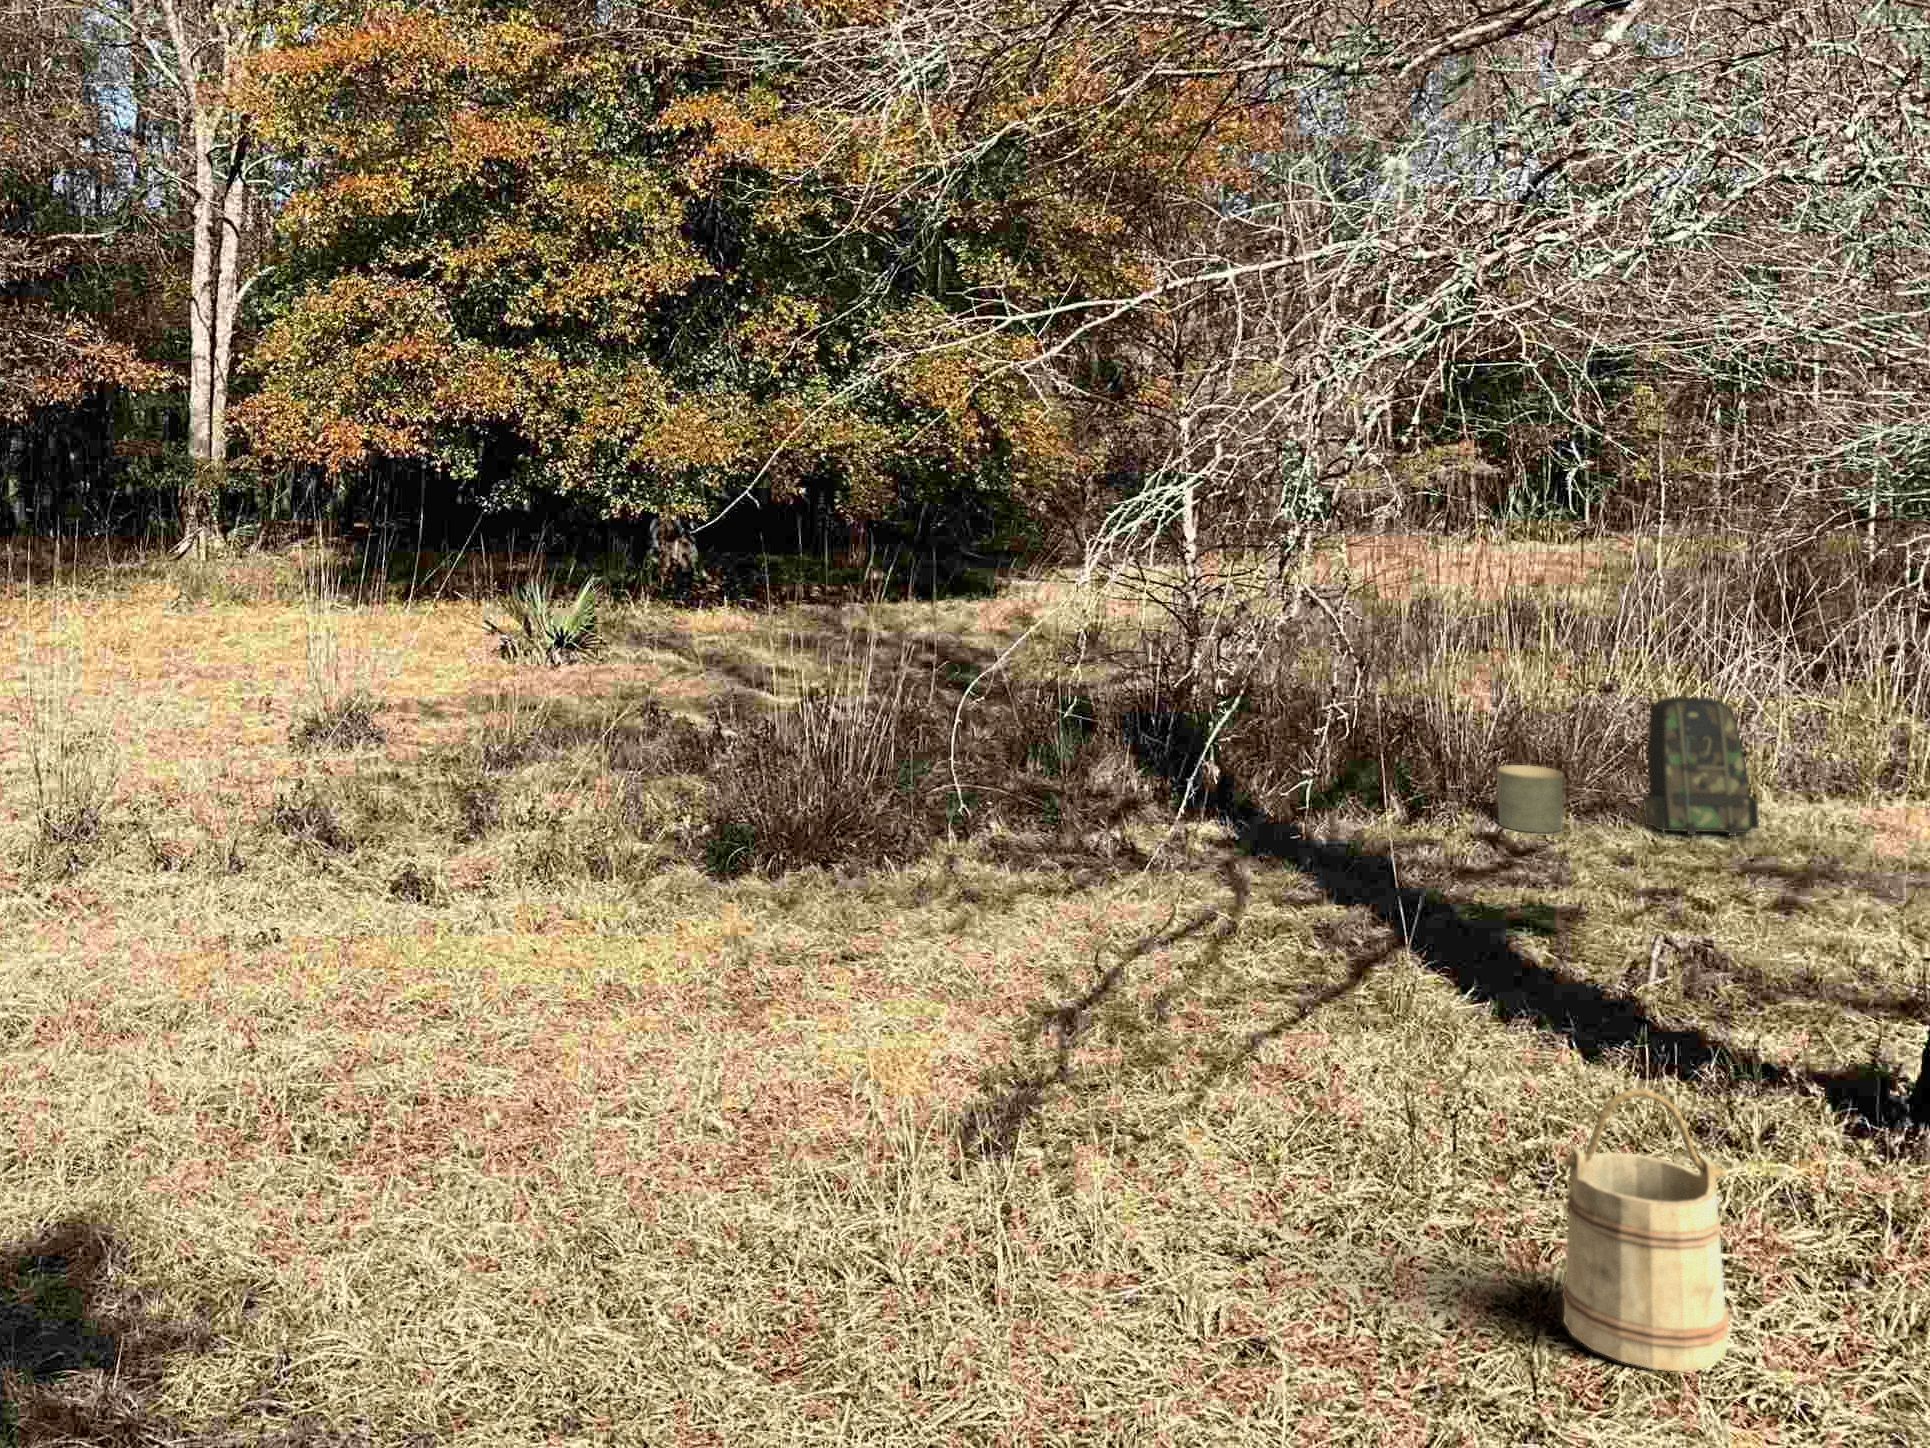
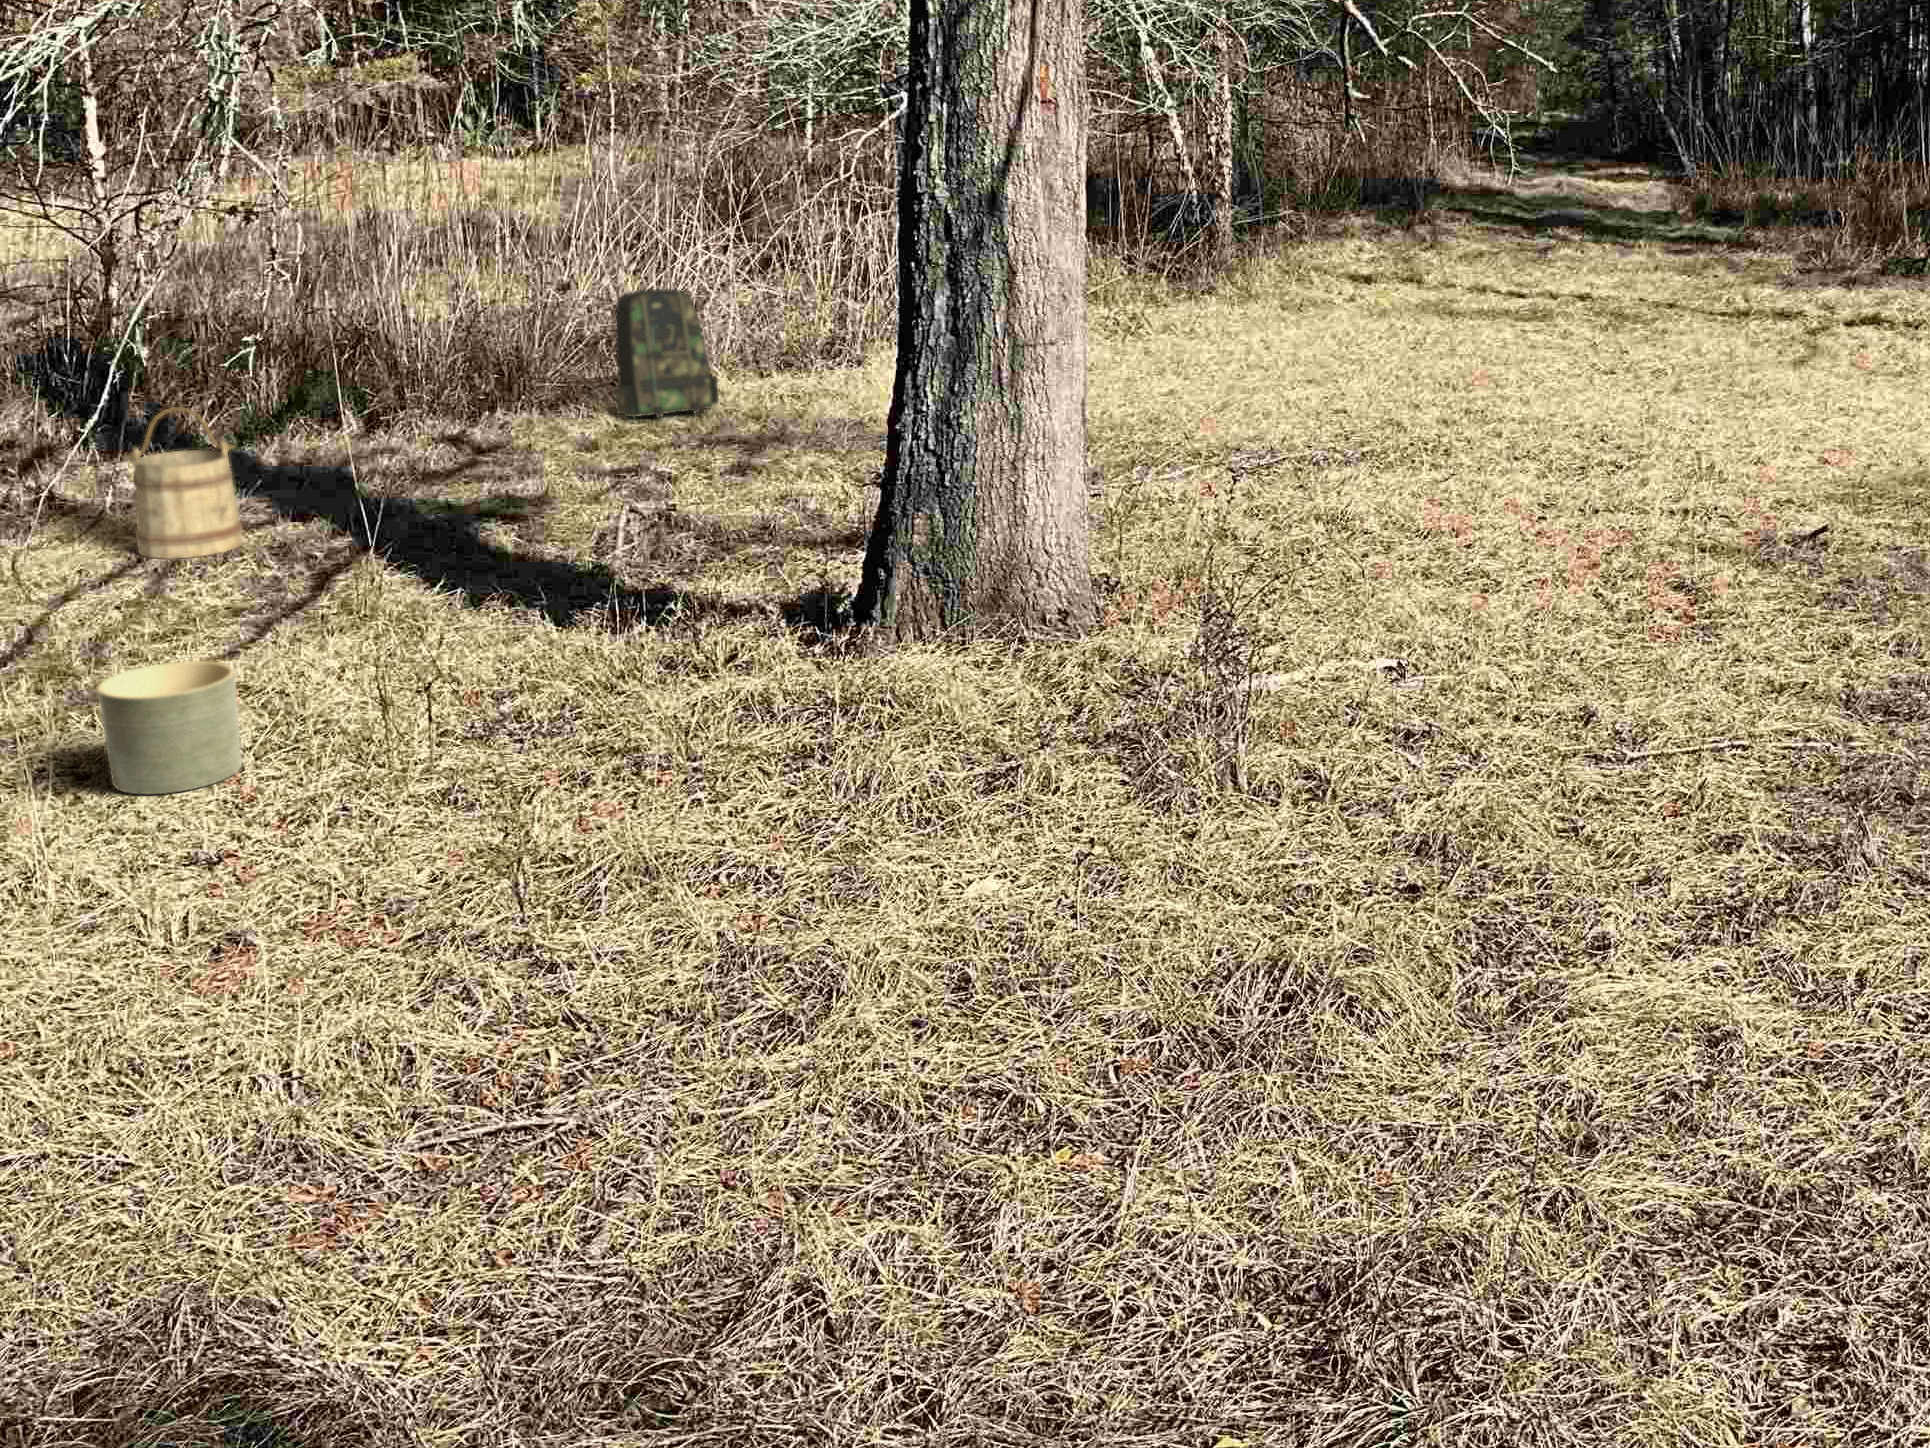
planter: present [1497,765,1563,833] -> present [98,661,242,794]
bucket: present [1560,1089,1729,1372] -> present [125,407,243,559]

